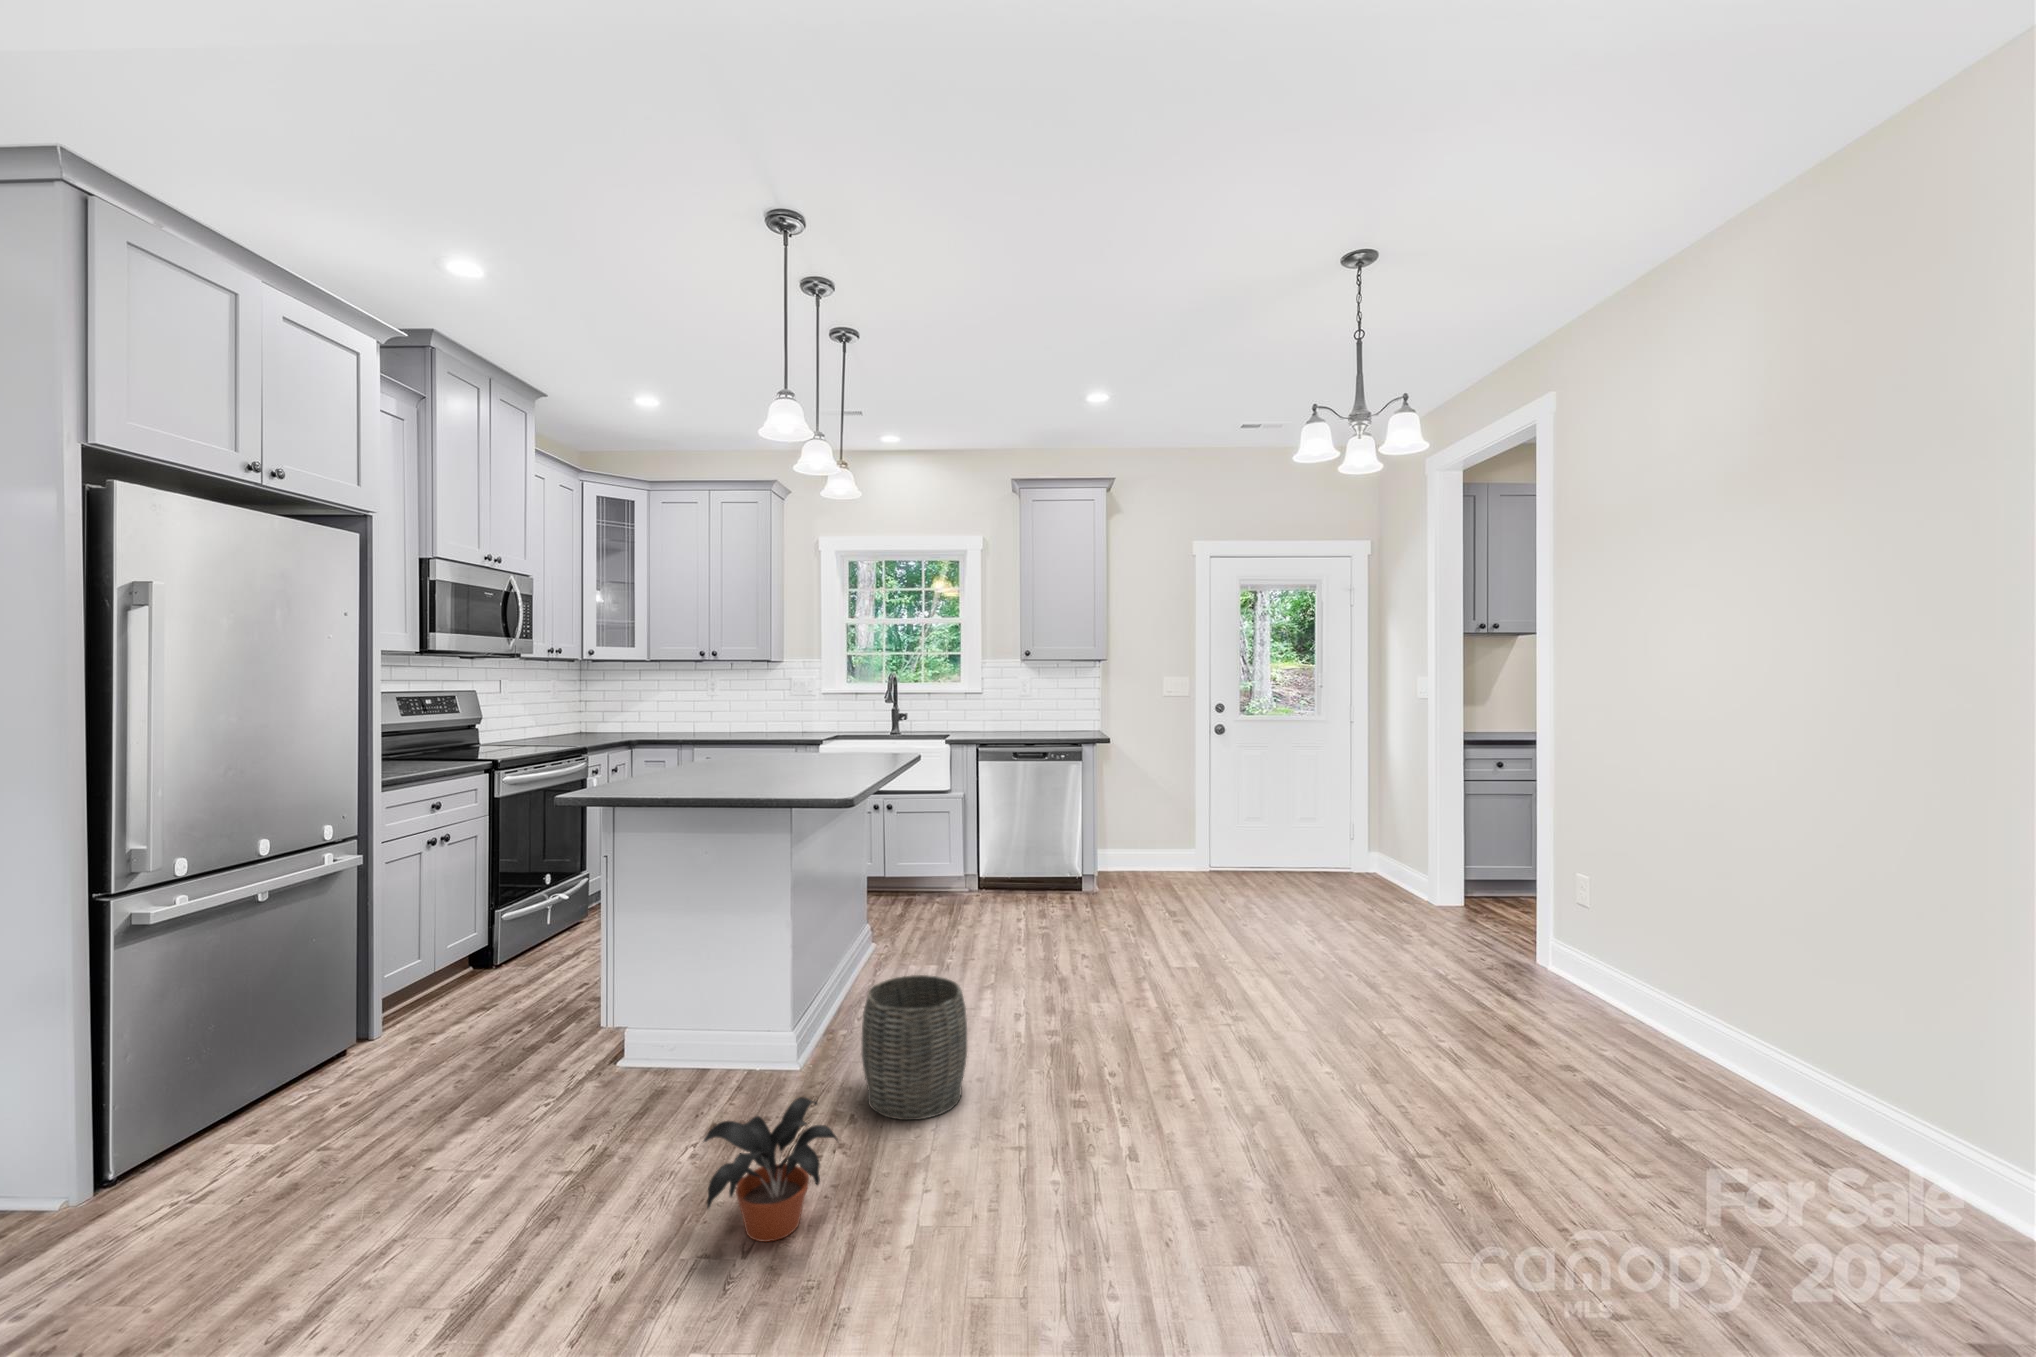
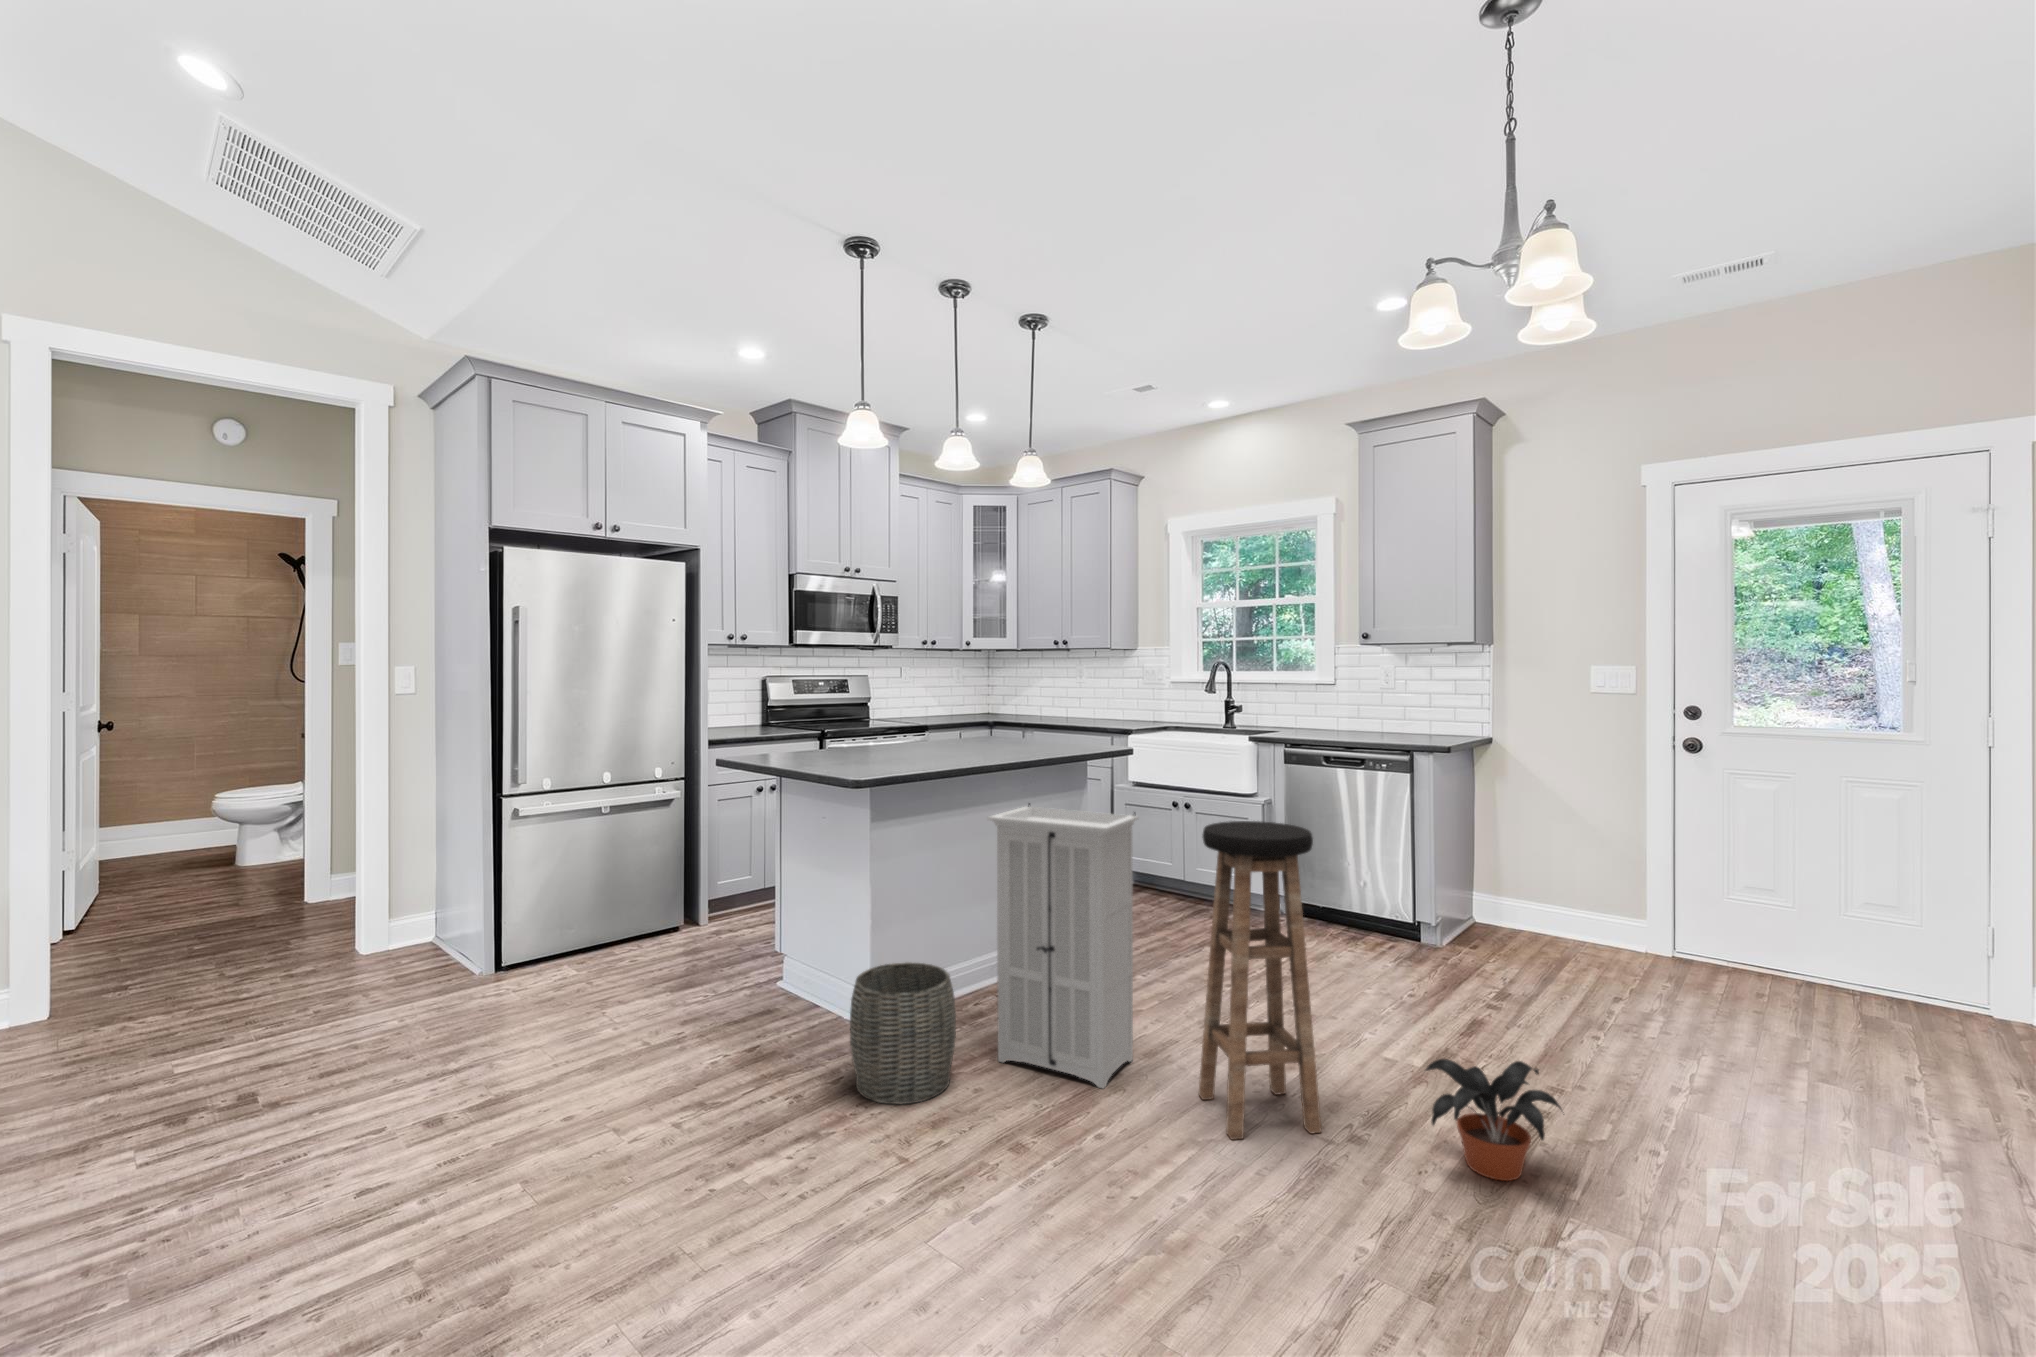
bar stool: none [1125,800,1221,1043] -> present [1199,821,1321,1140]
storage cabinet: none [944,804,1072,1053] -> present [988,803,1139,1088]
potted plant: present [704,1097,838,1242] -> present [1426,1059,1562,1181]

